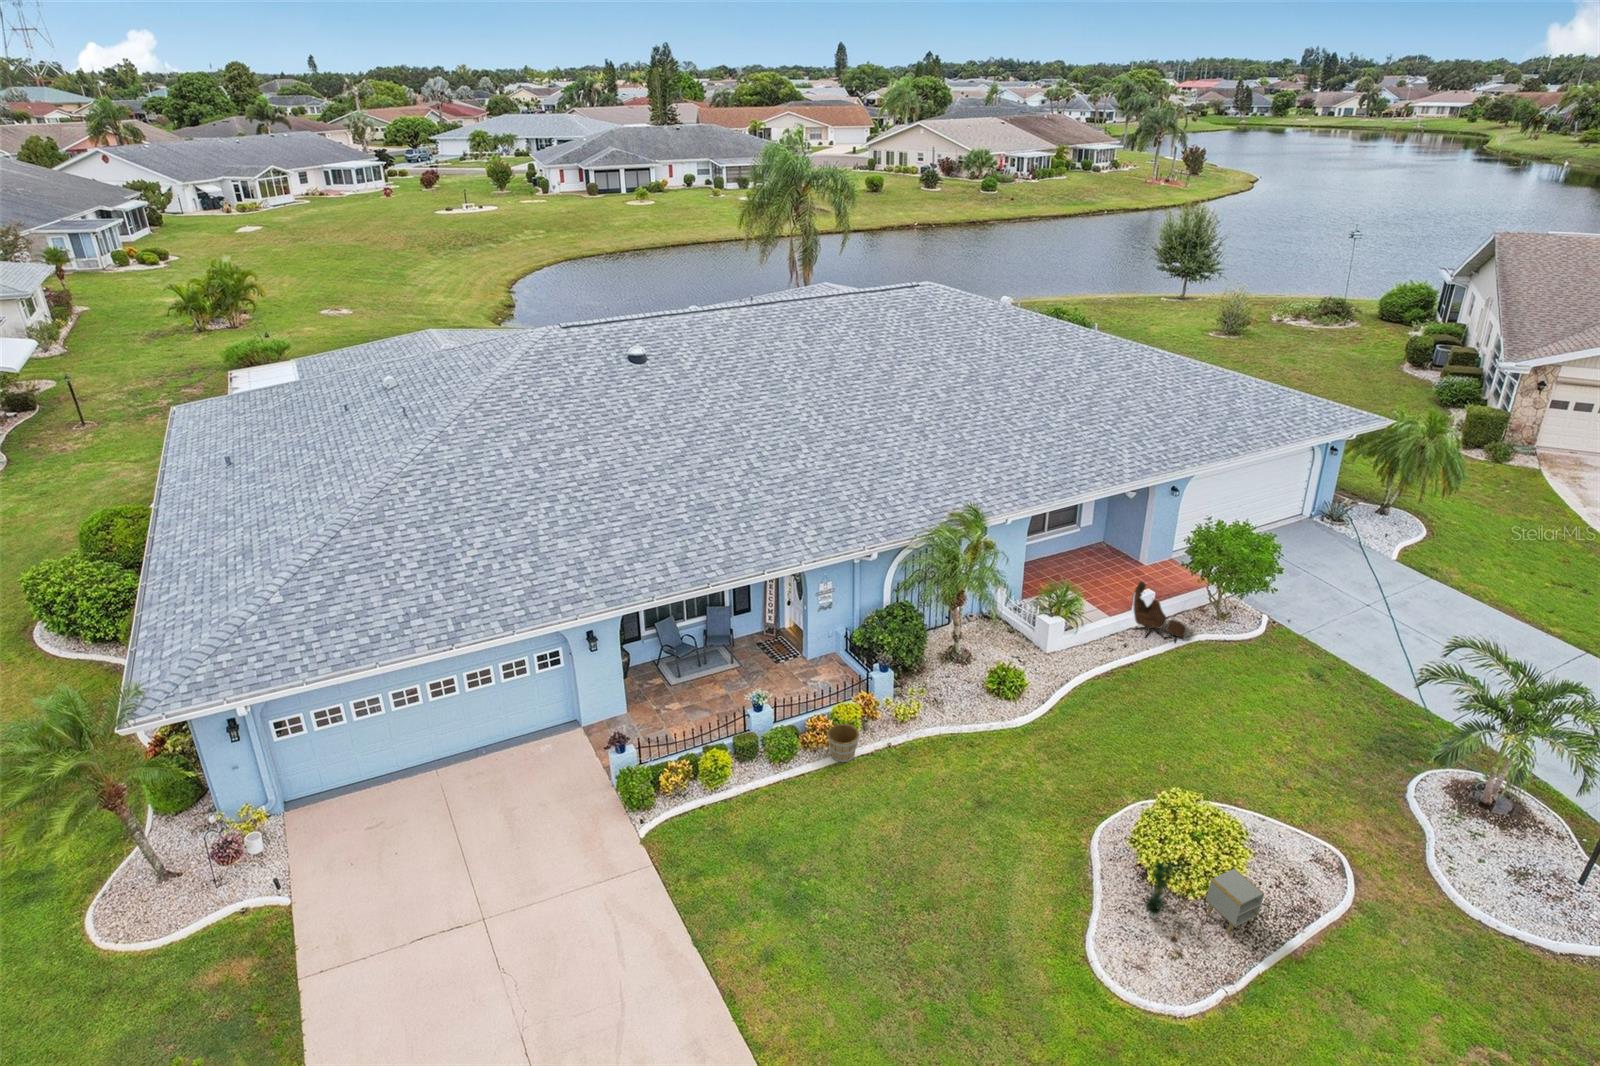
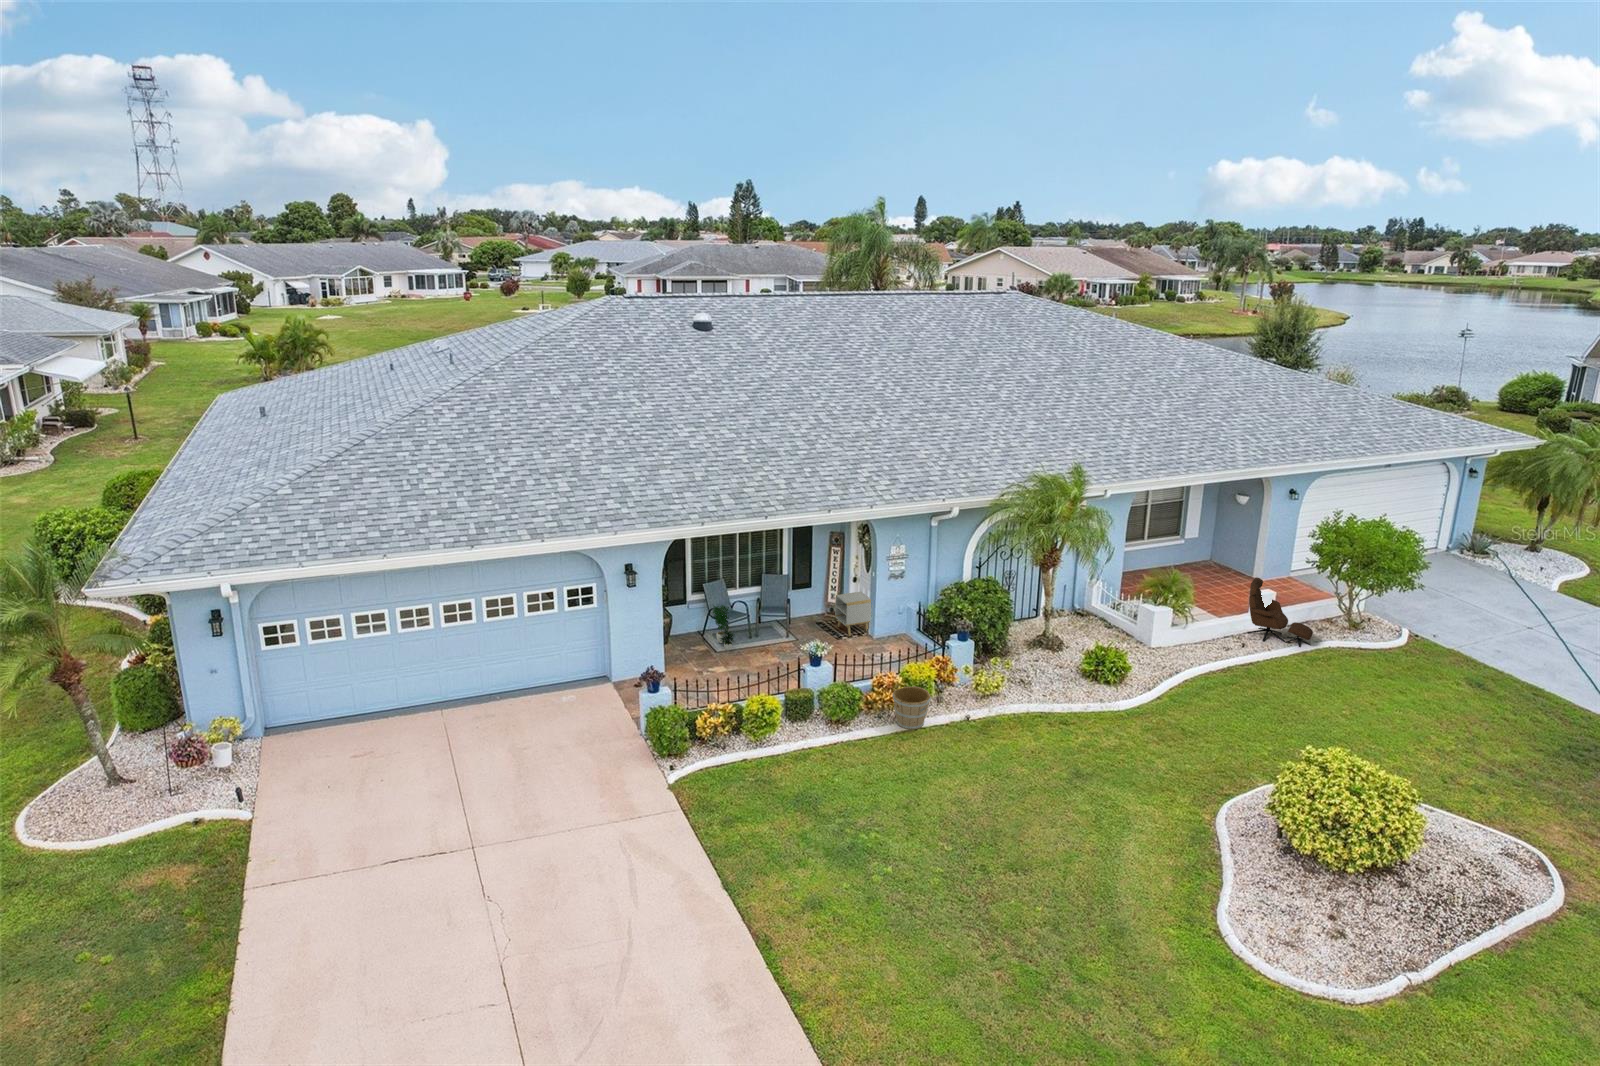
potted plant: present [1145,861,1174,919] -> present [713,605,735,650]
side table: present [1206,869,1264,934] -> present [835,592,873,636]

